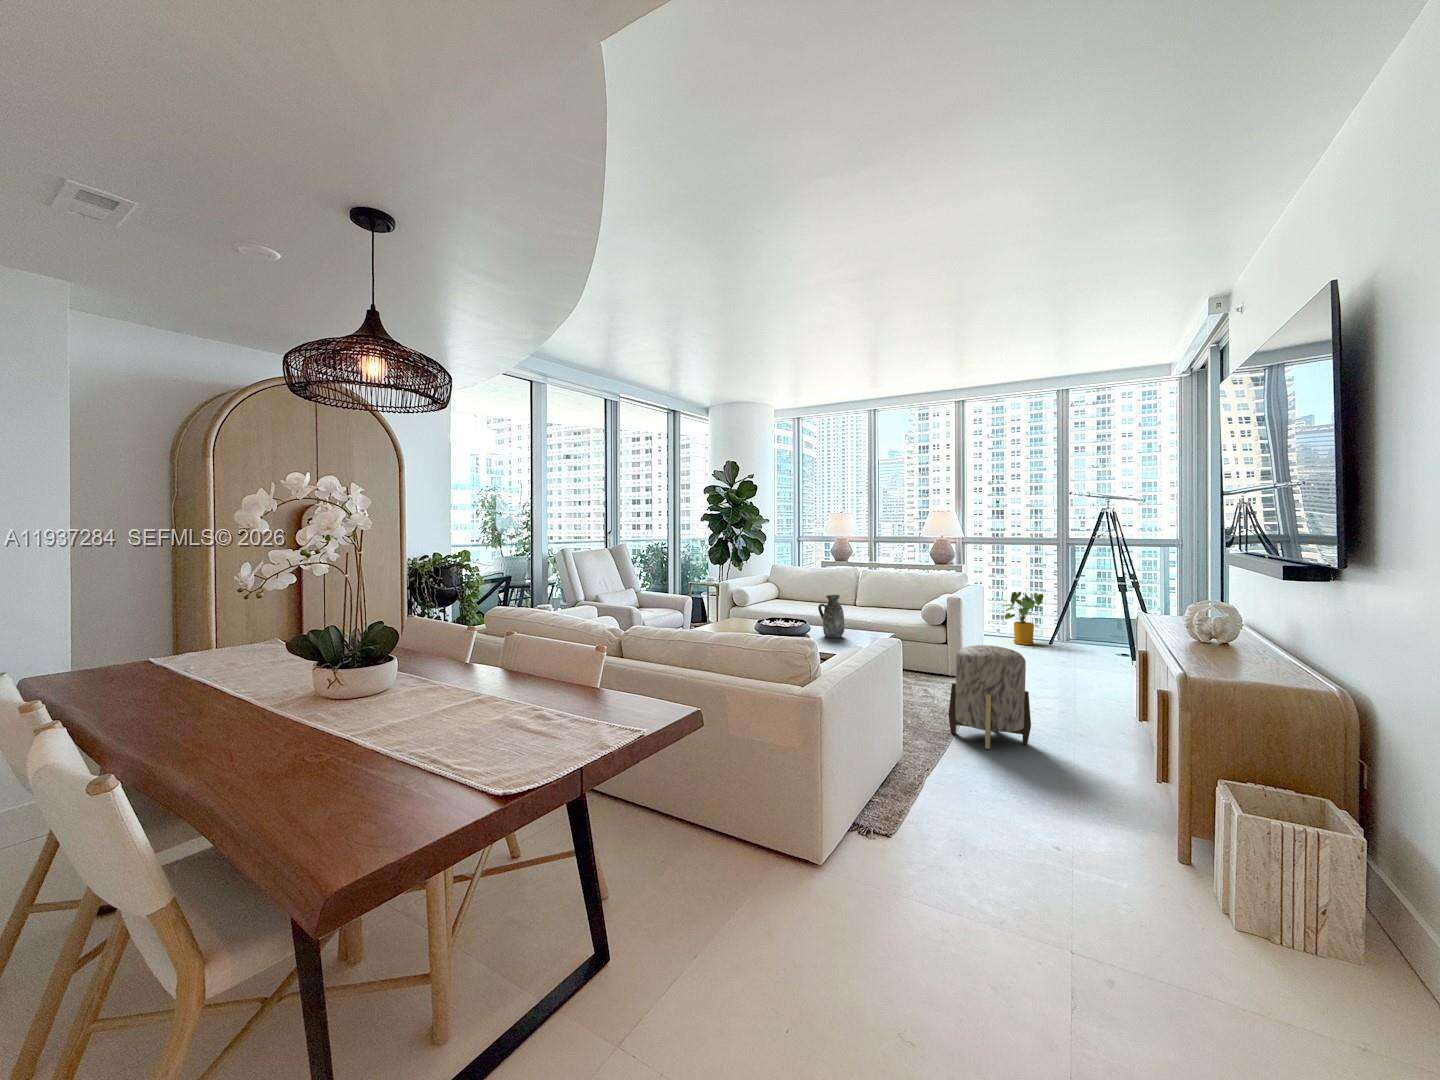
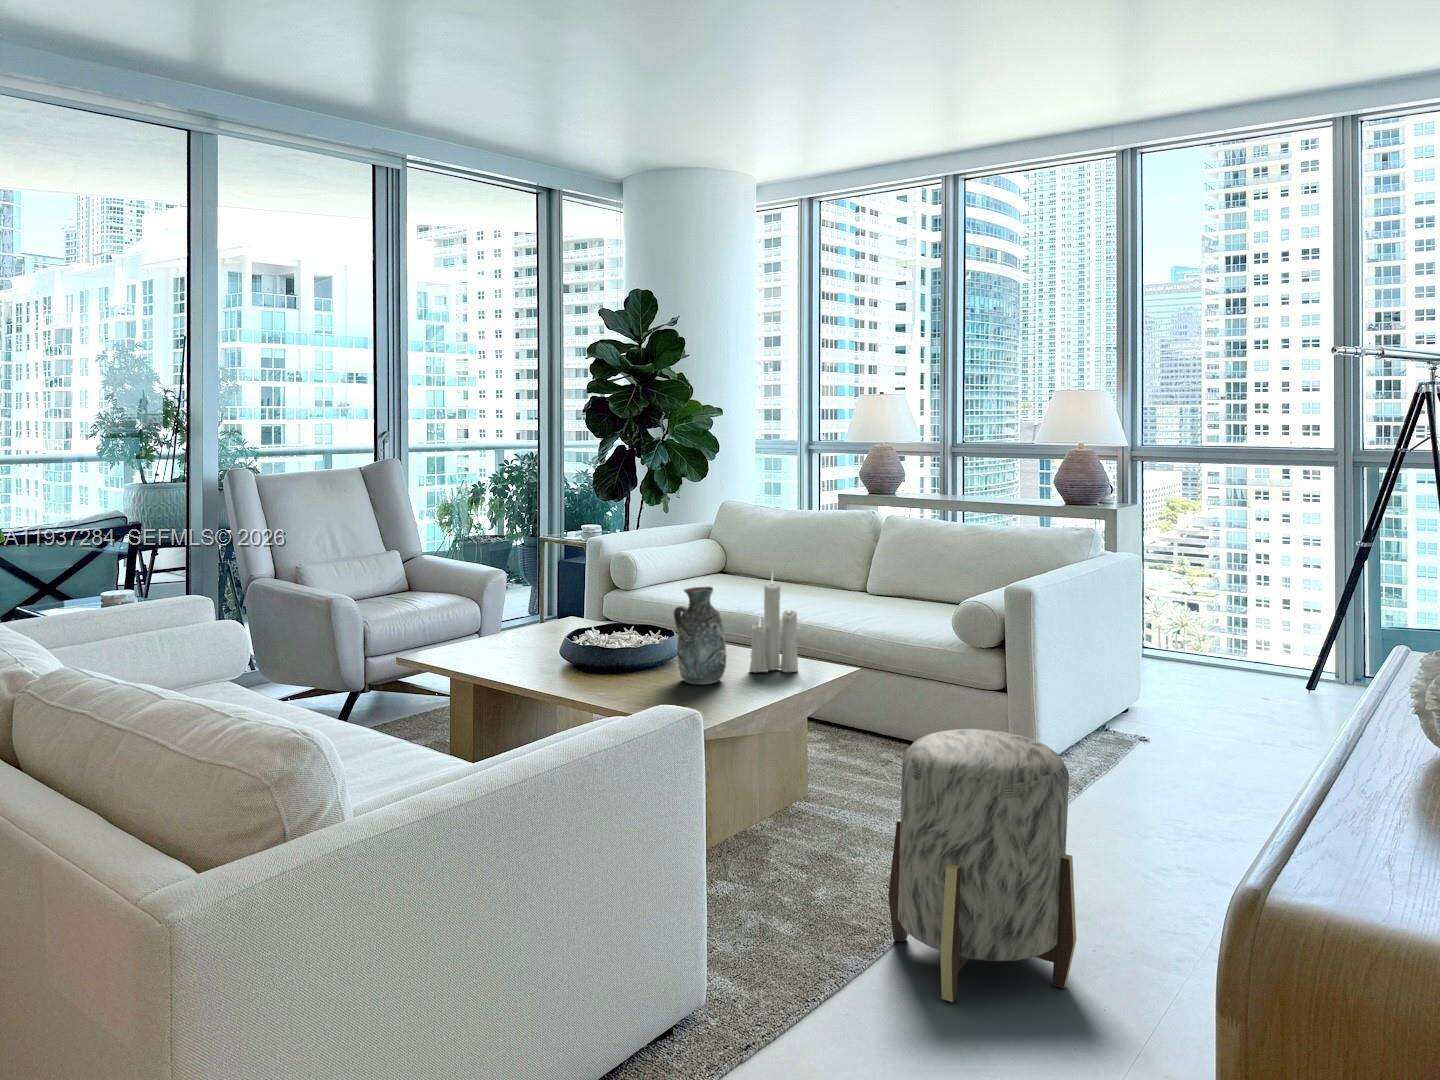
candle: none [848,587,869,633] -> present [749,579,798,672]
house plant: present [1003,592,1044,645] -> none [1193,563,1295,680]

